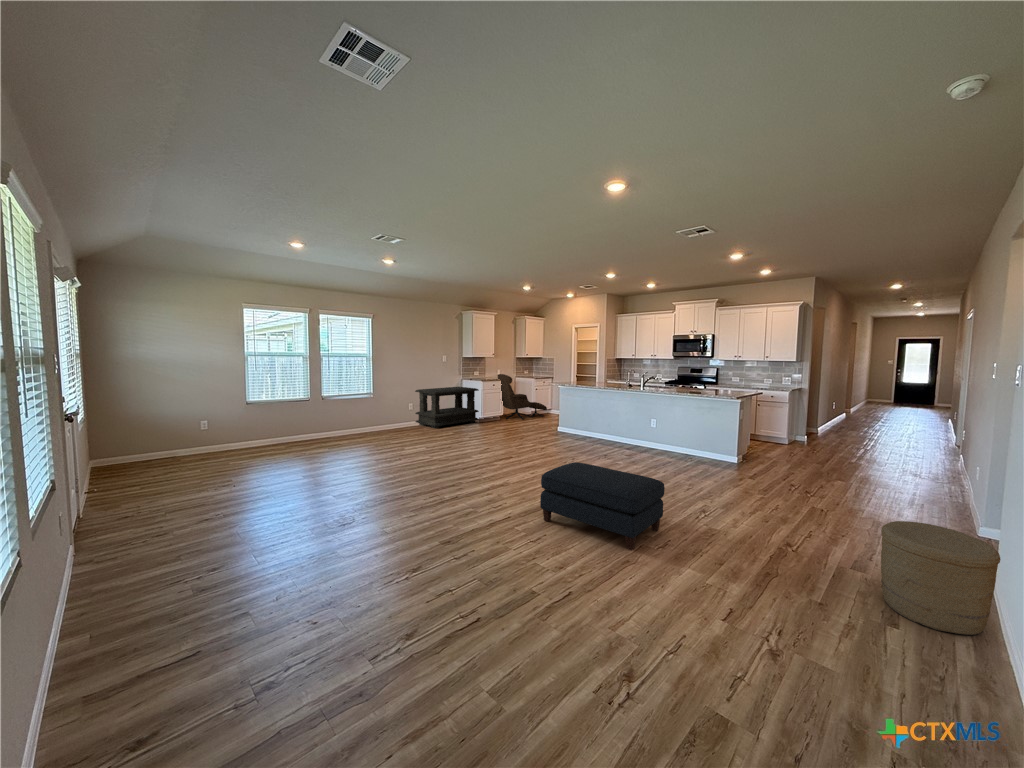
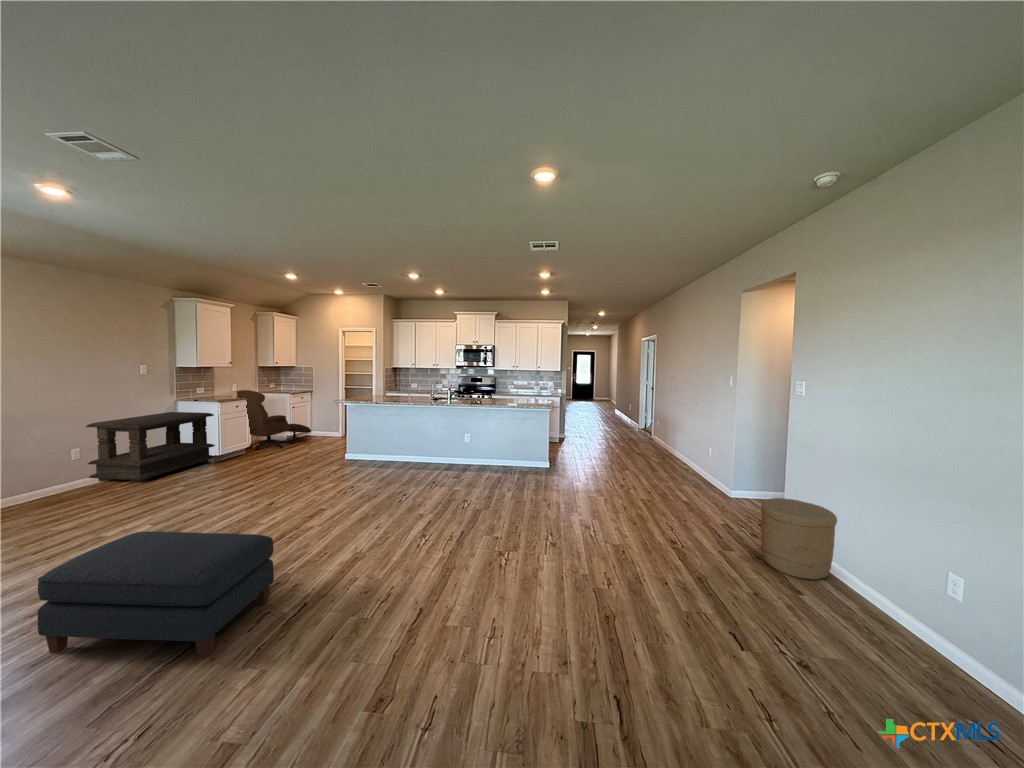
ottoman: present [540,462,665,550] -> present [38,532,274,659]

